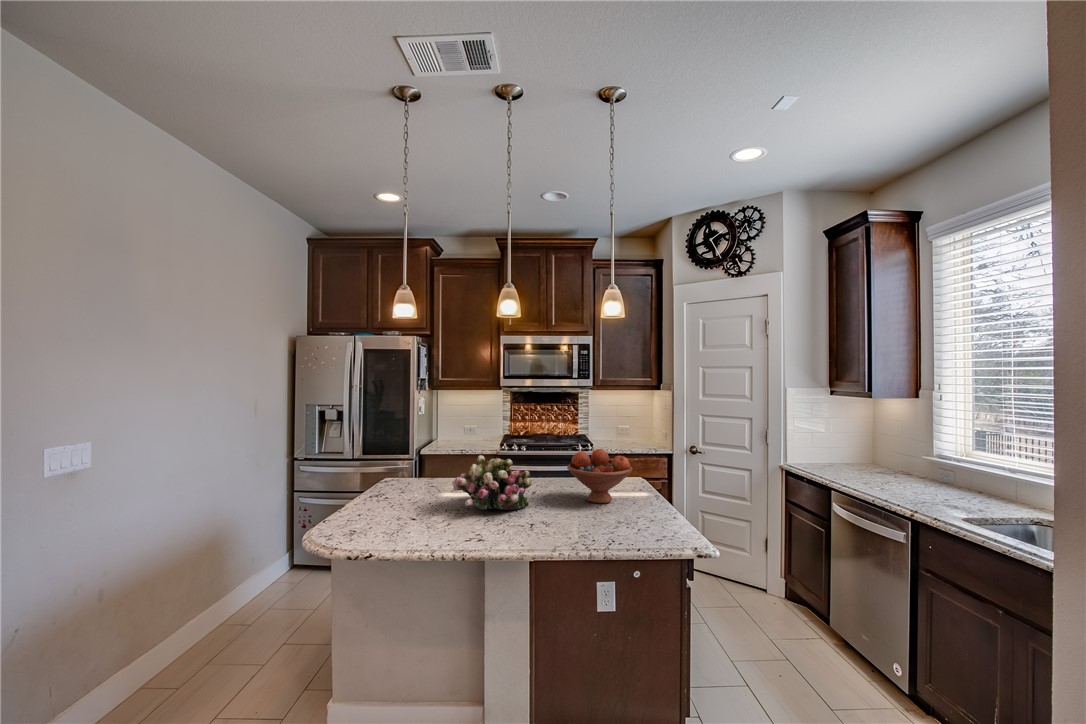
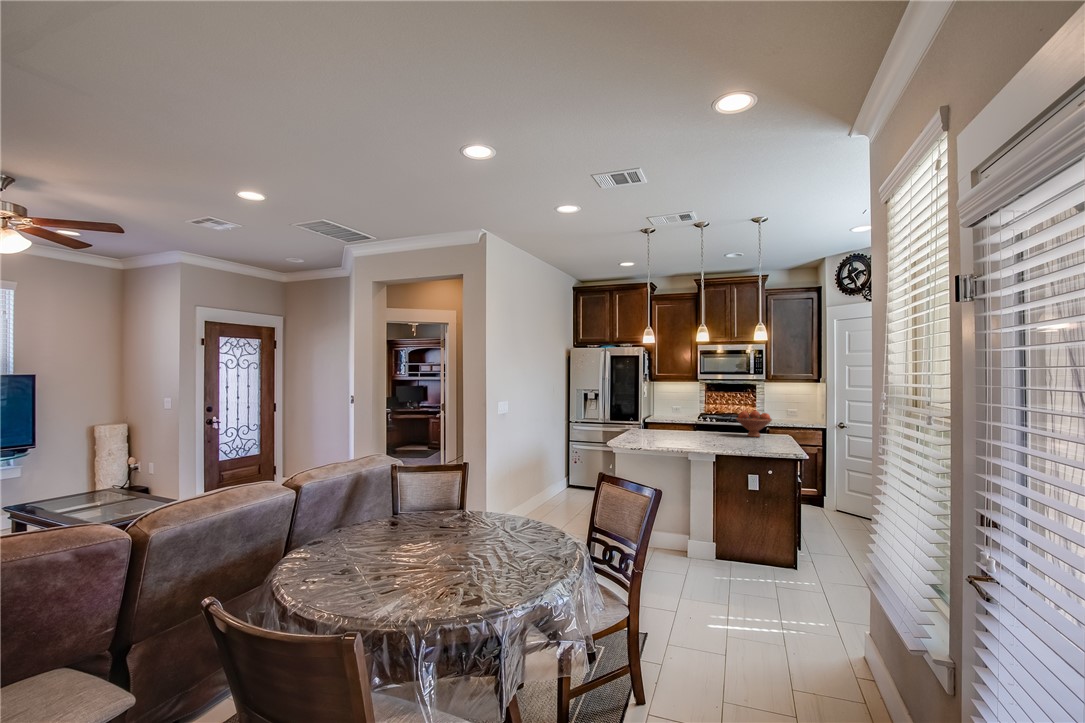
flower arrangement: present [452,455,532,510] -> none [675,410,716,435]

